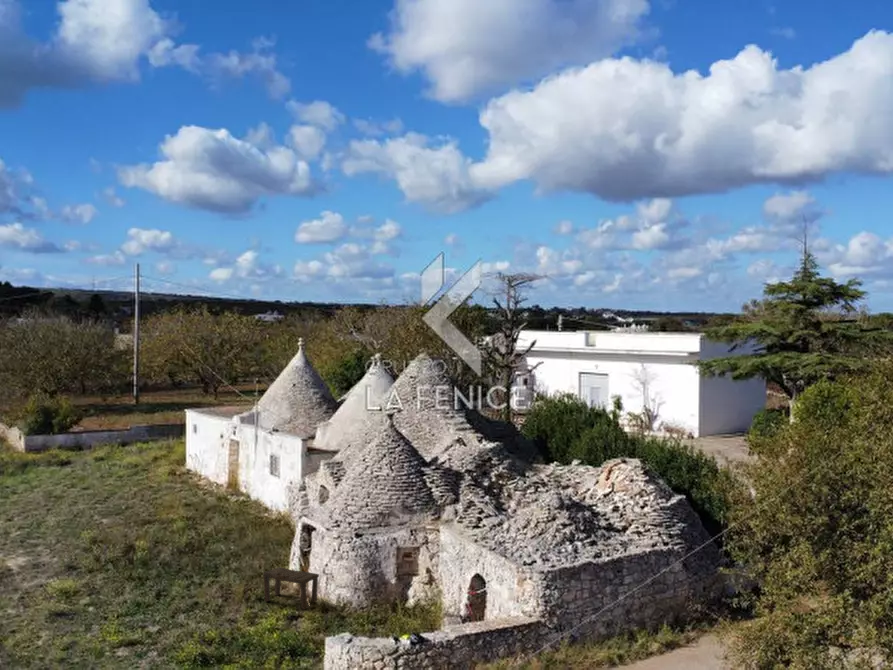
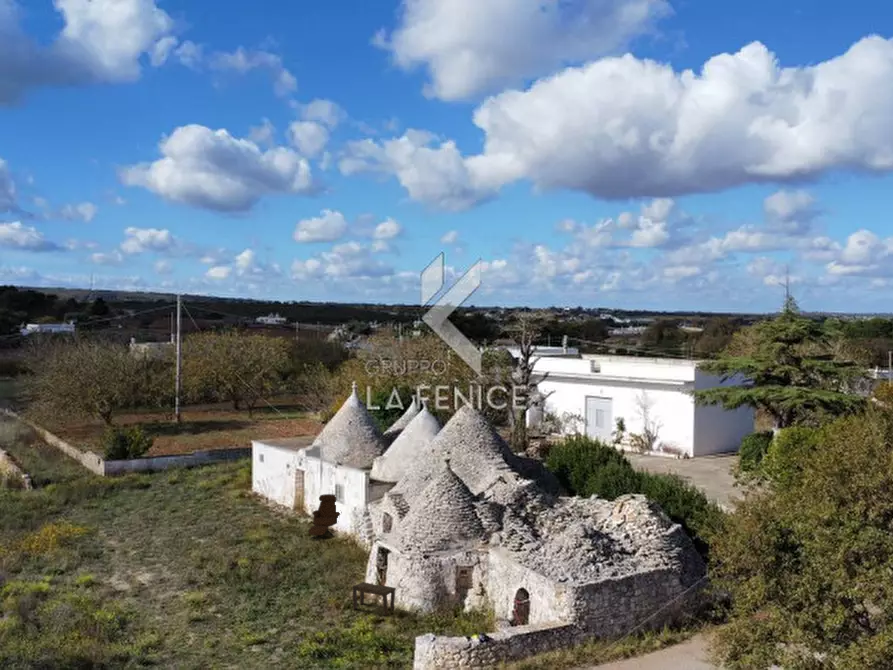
lounge chair: none [234,467,276,521] -> present [309,494,340,540]

